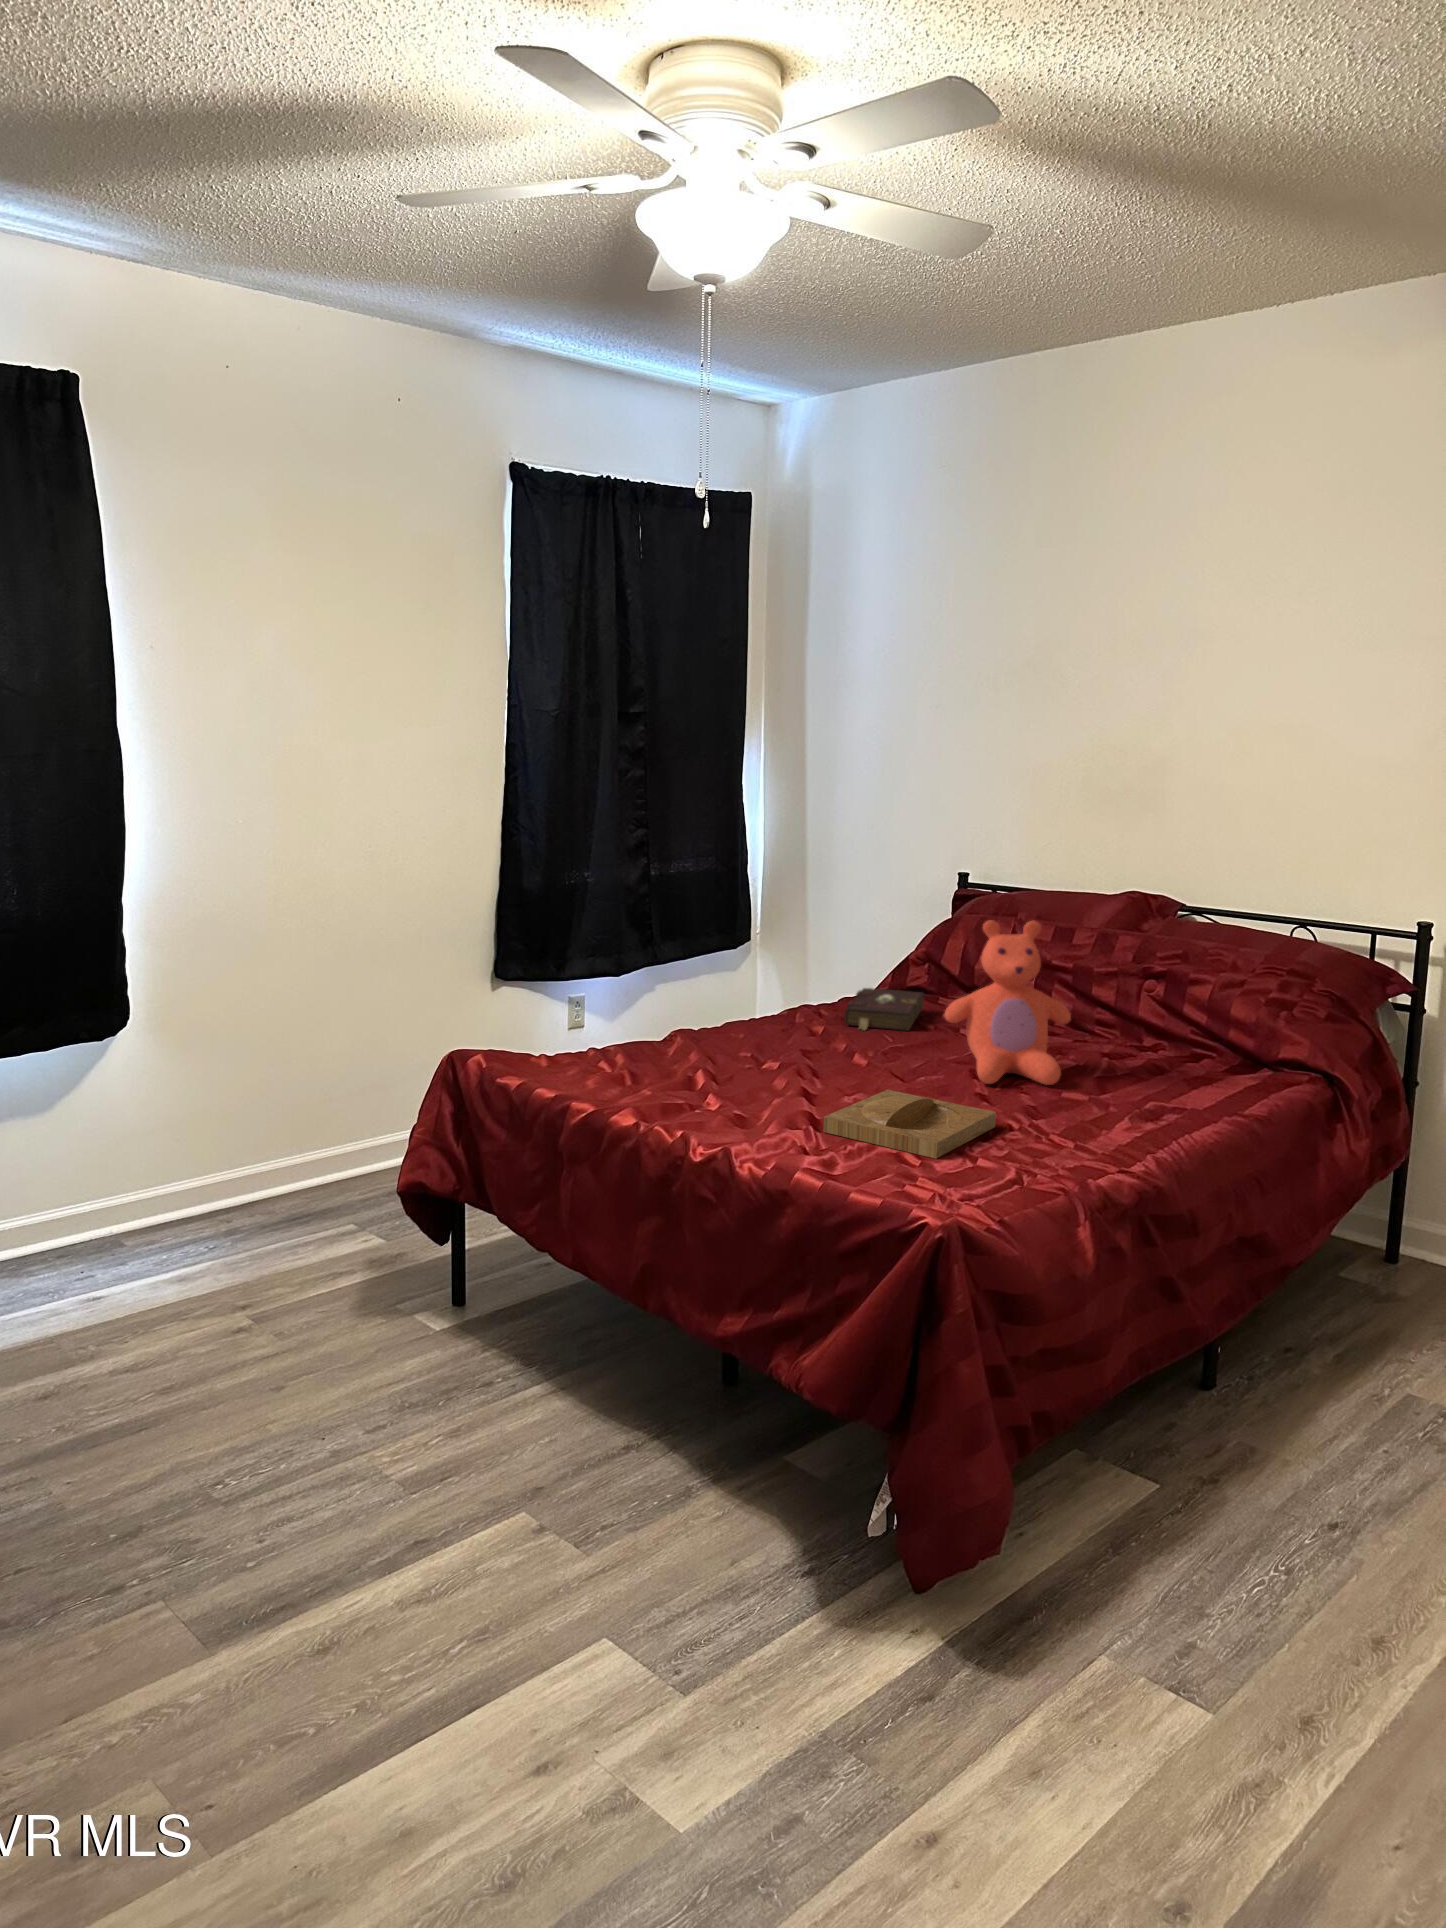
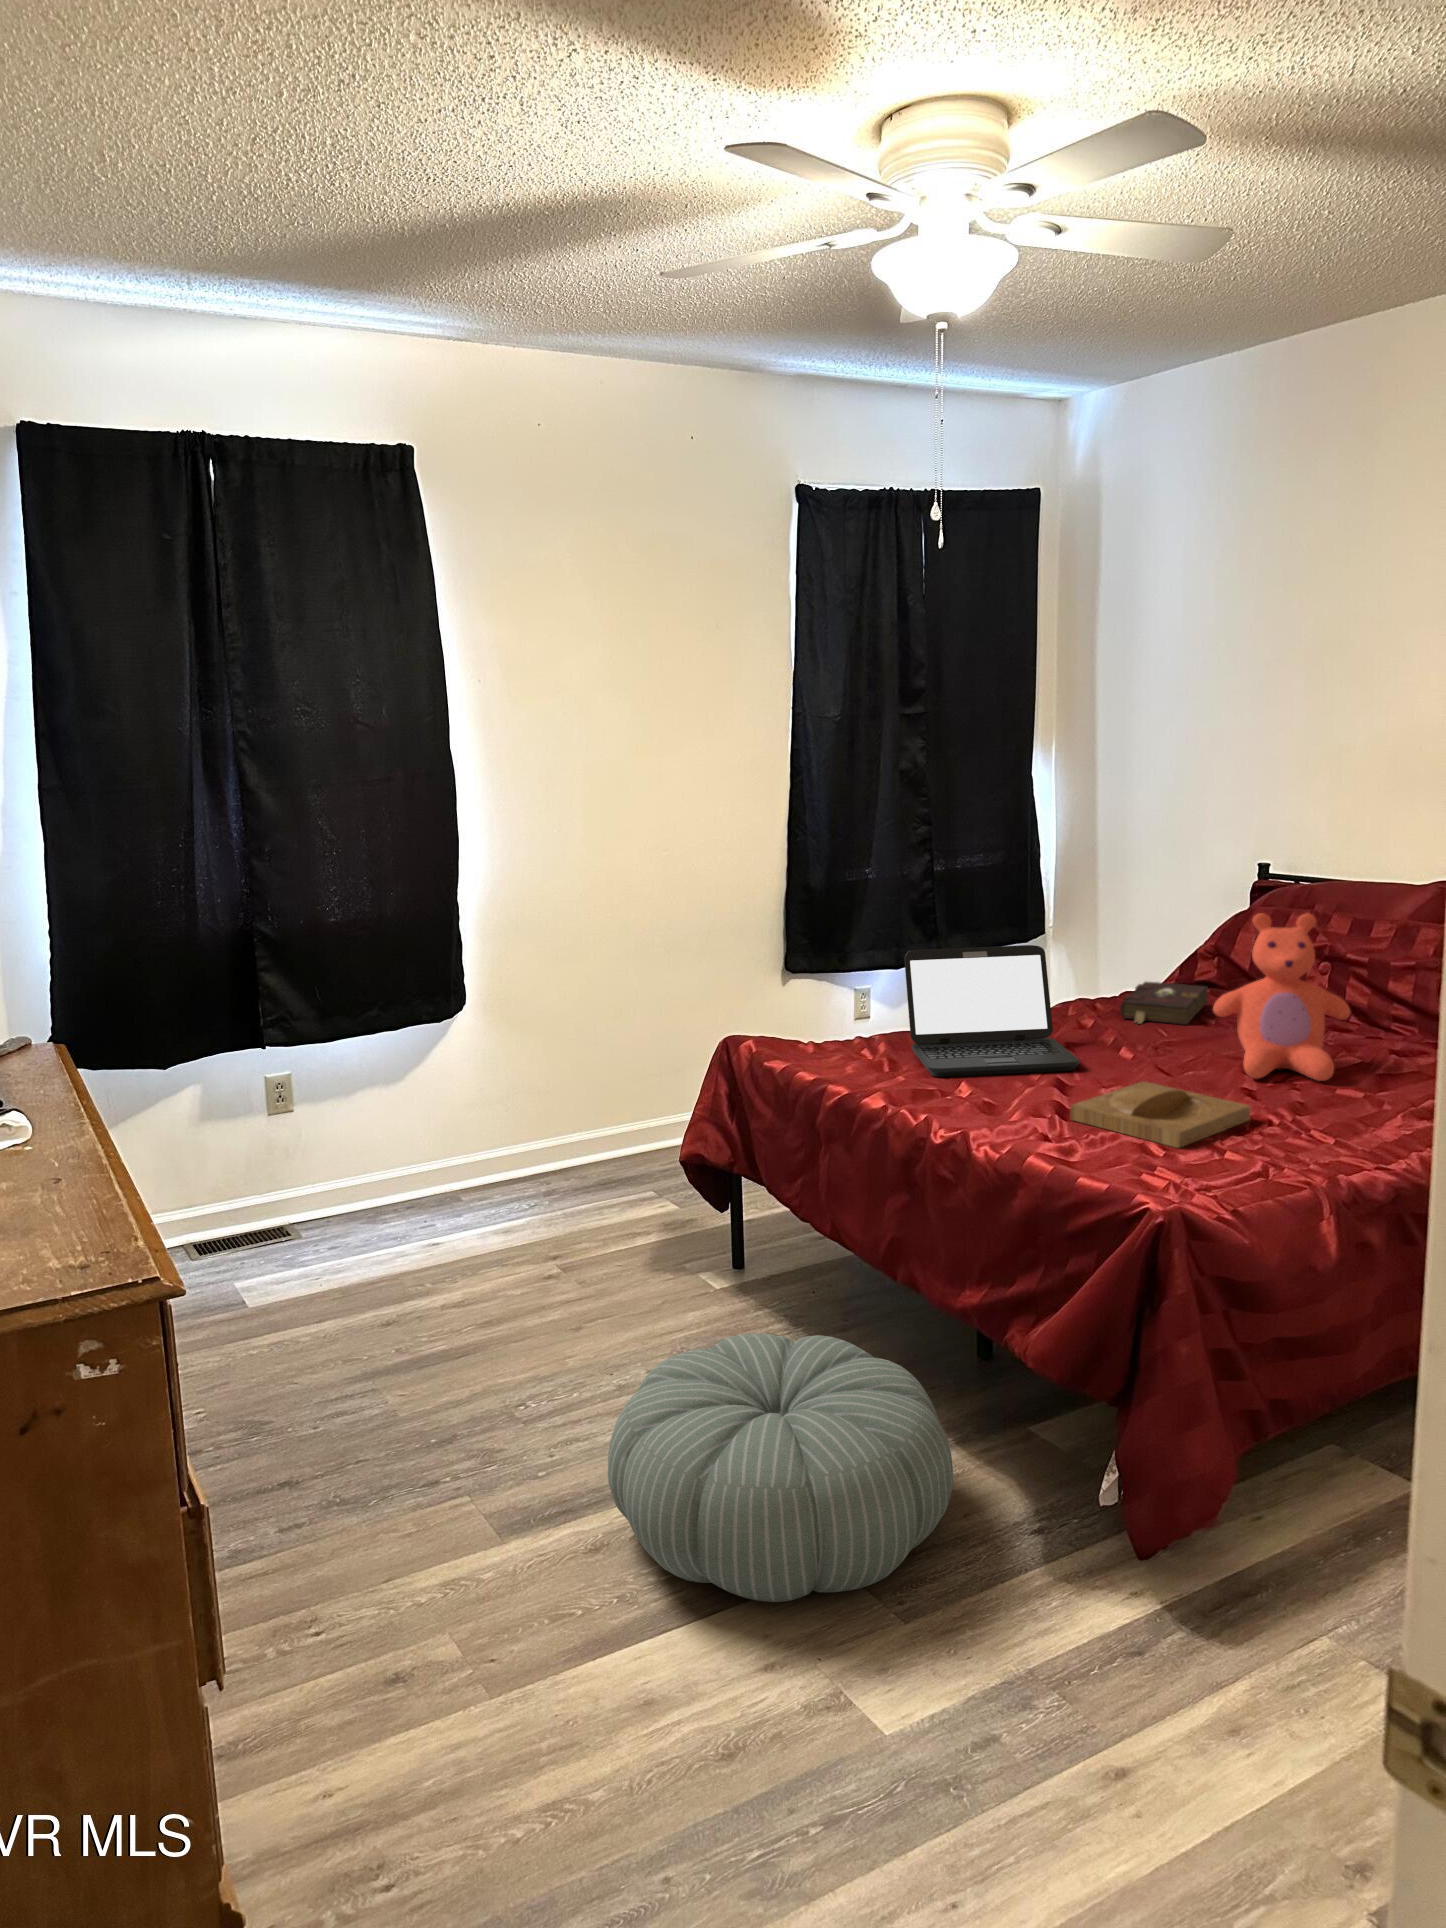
laptop: none [638,952,818,1090] -> present [904,945,1079,1077]
pouf: none [339,1378,725,1690] -> present [608,1334,953,1602]

